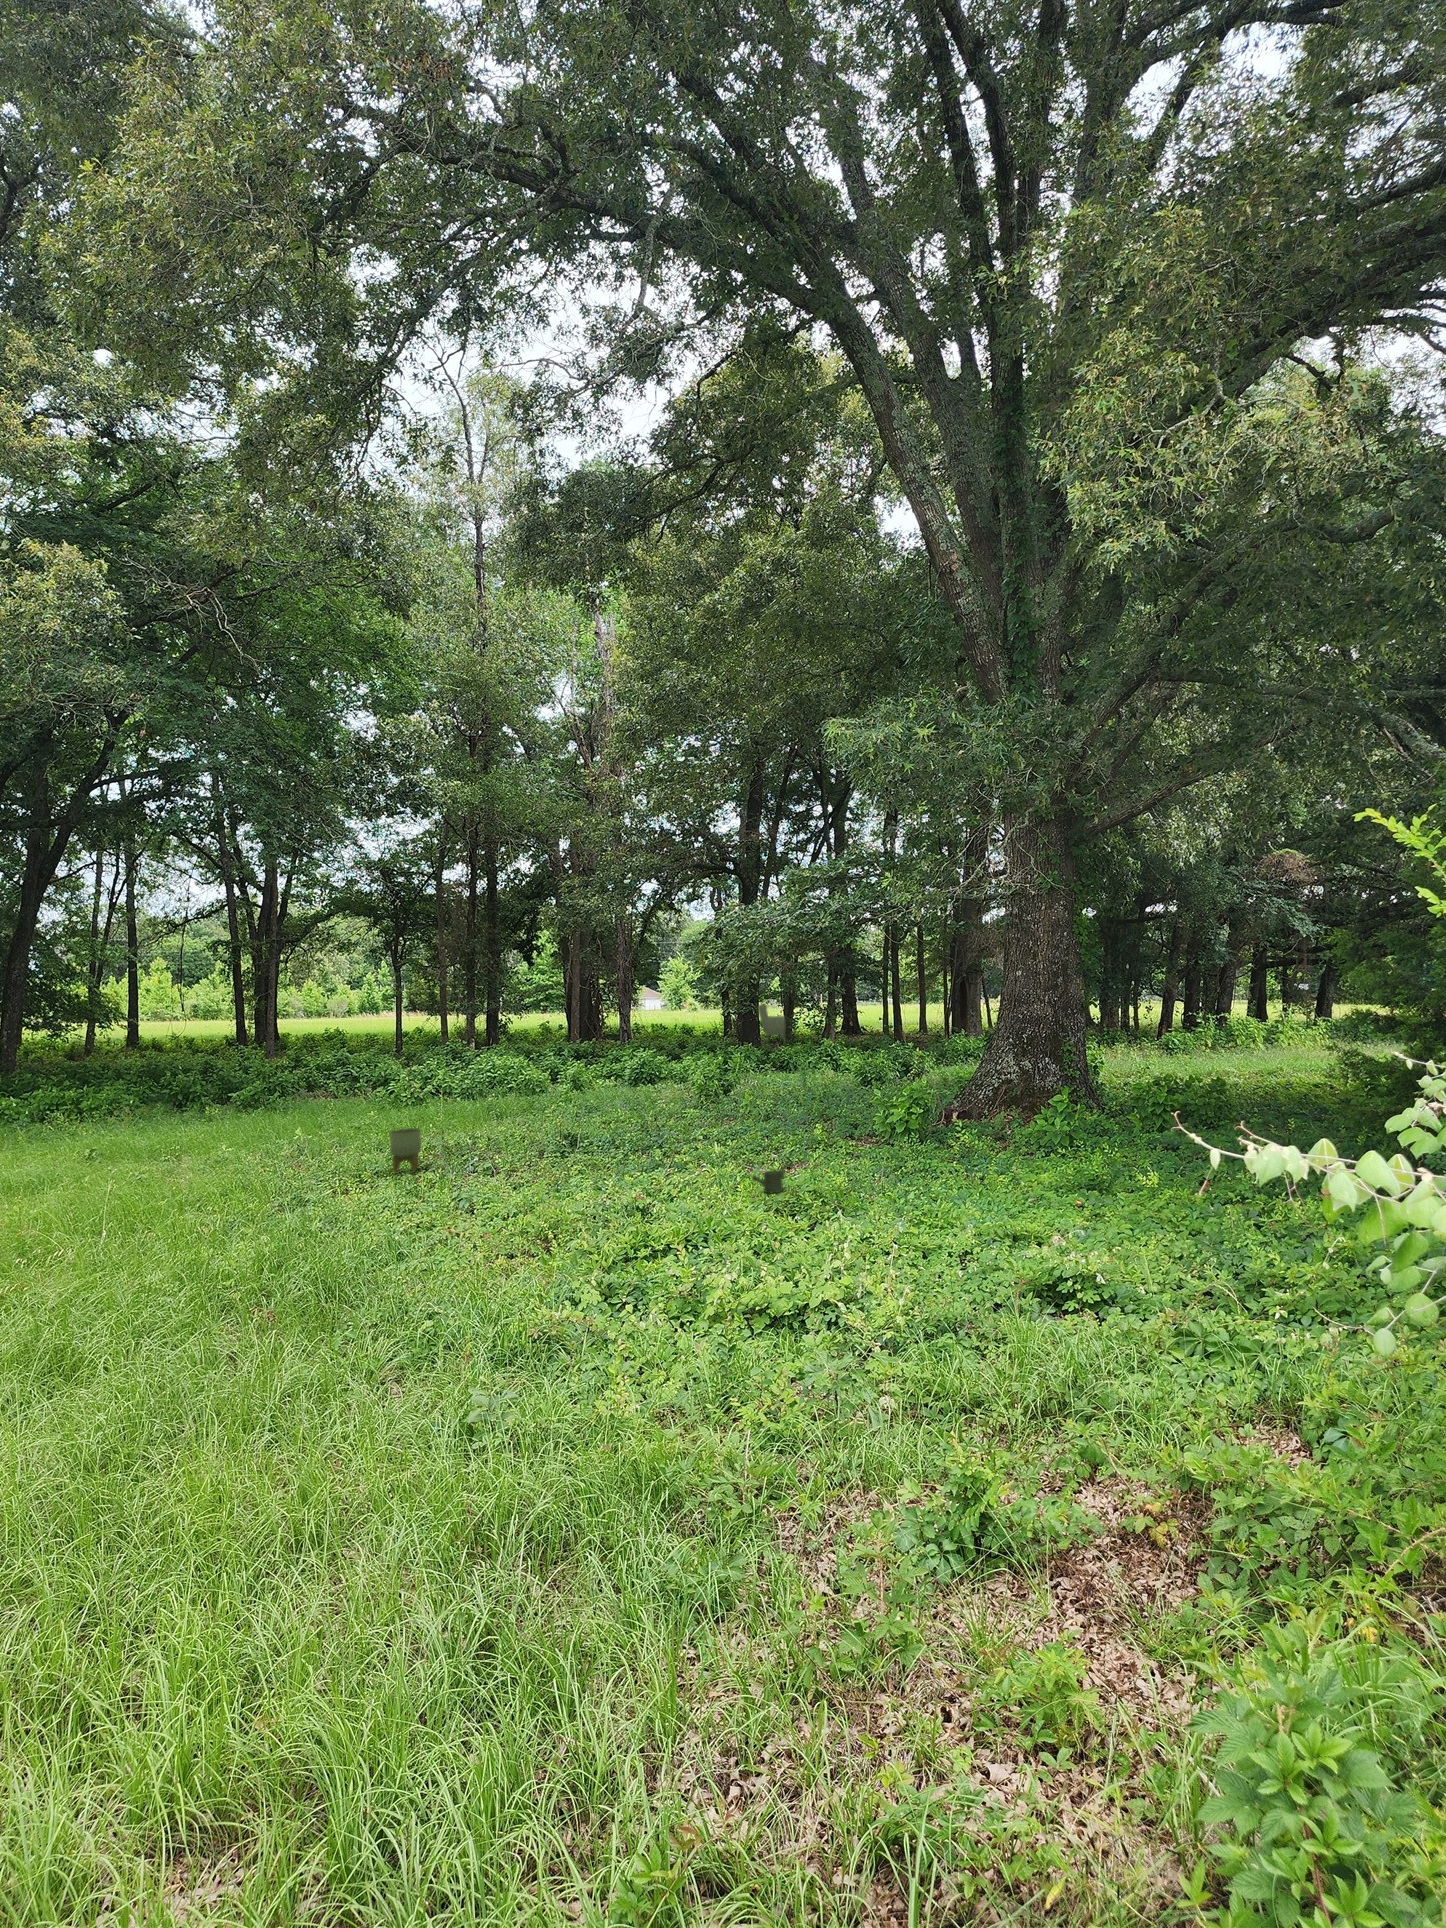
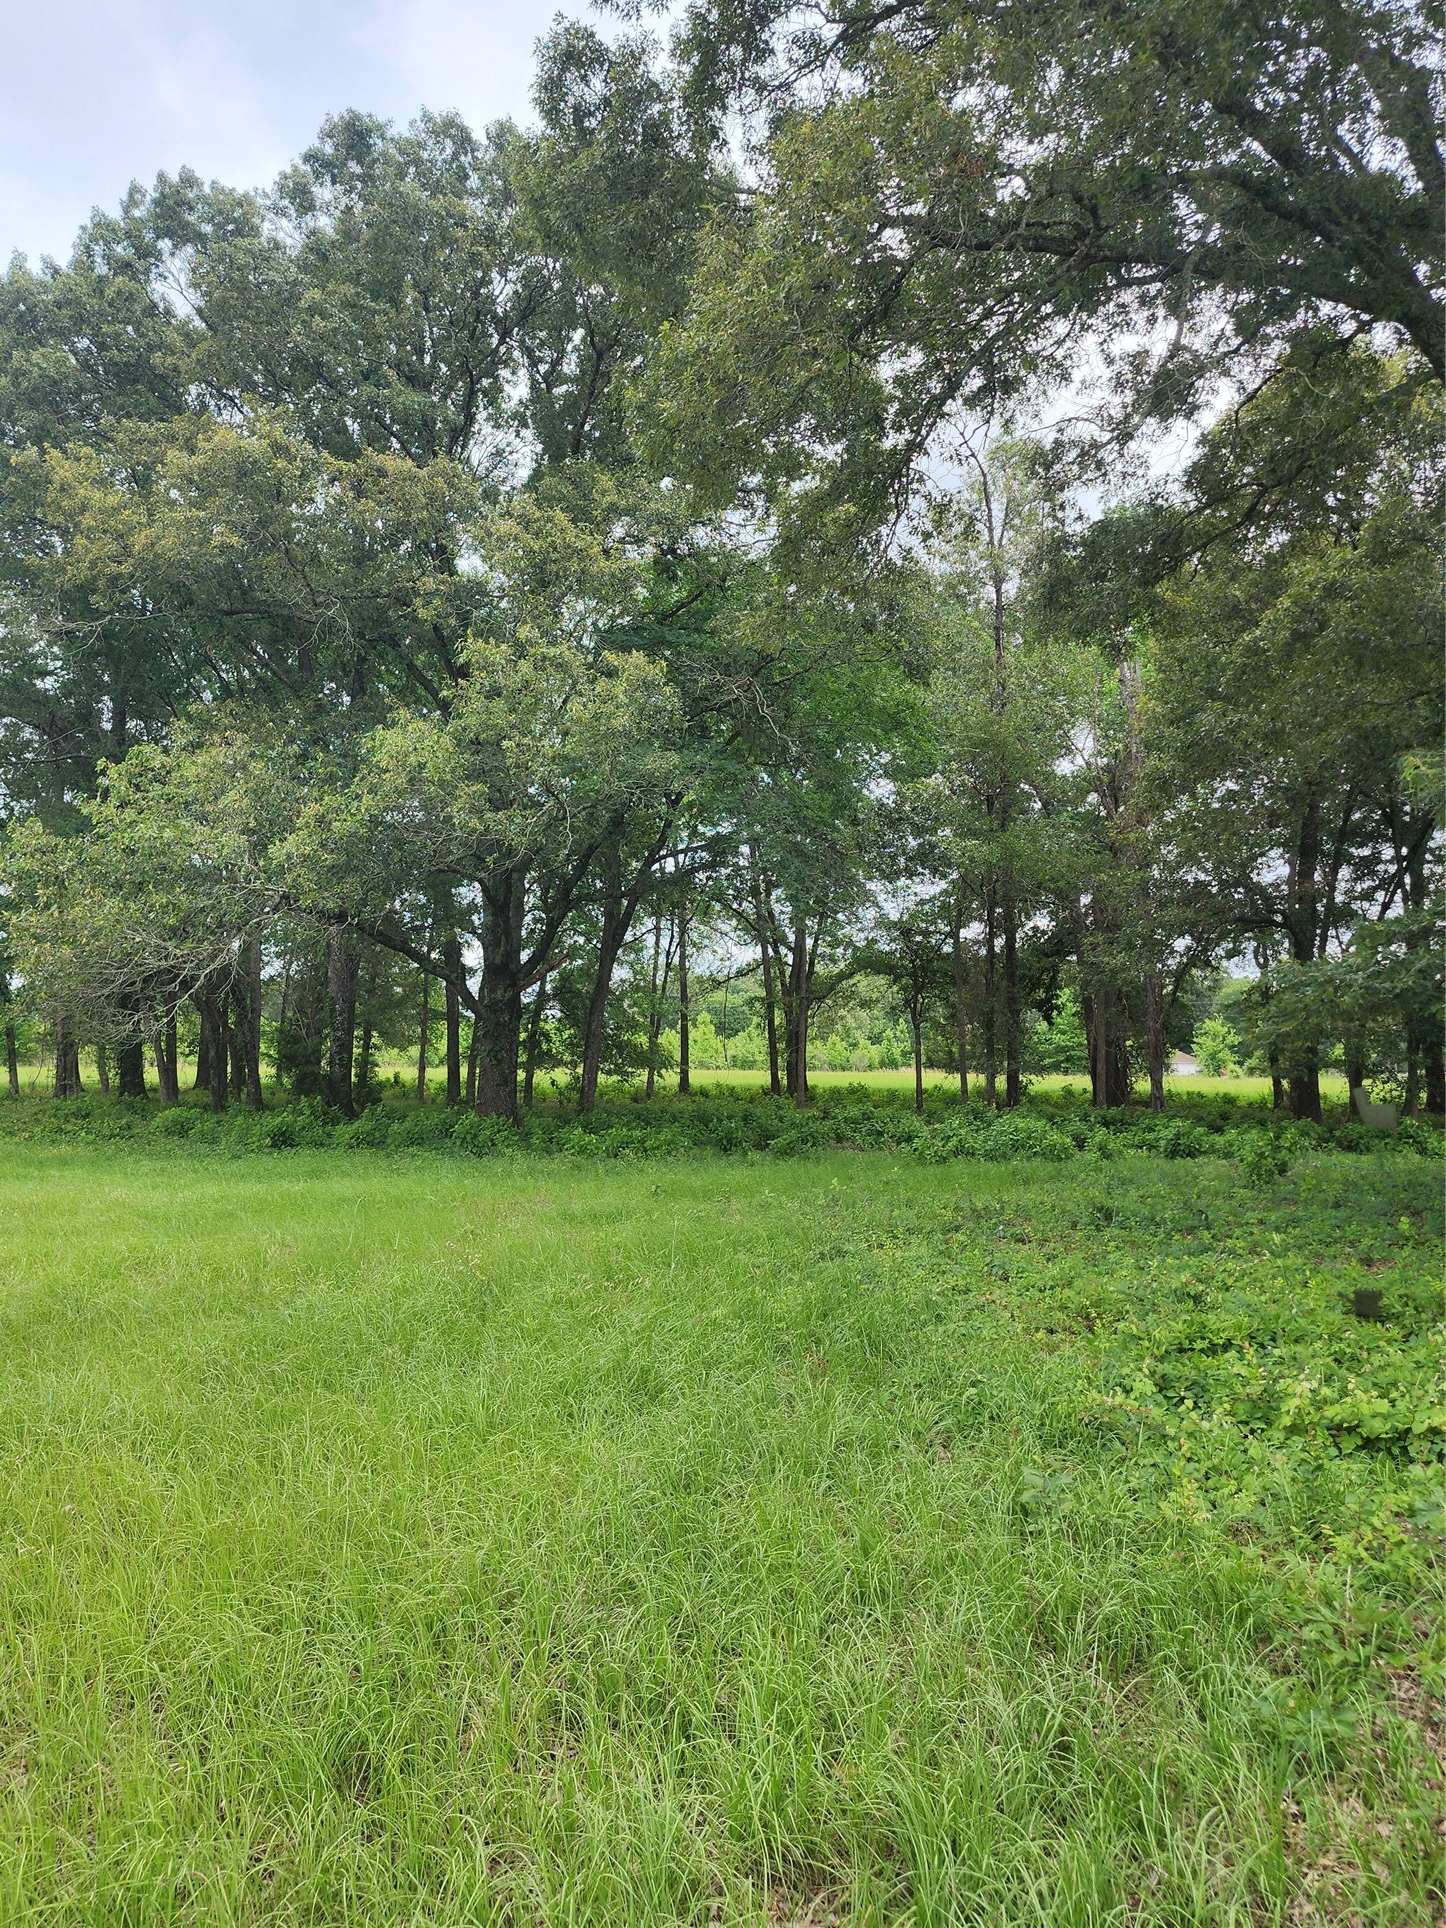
planter: present [390,1128,421,1174] -> none [931,1193,961,1237]

